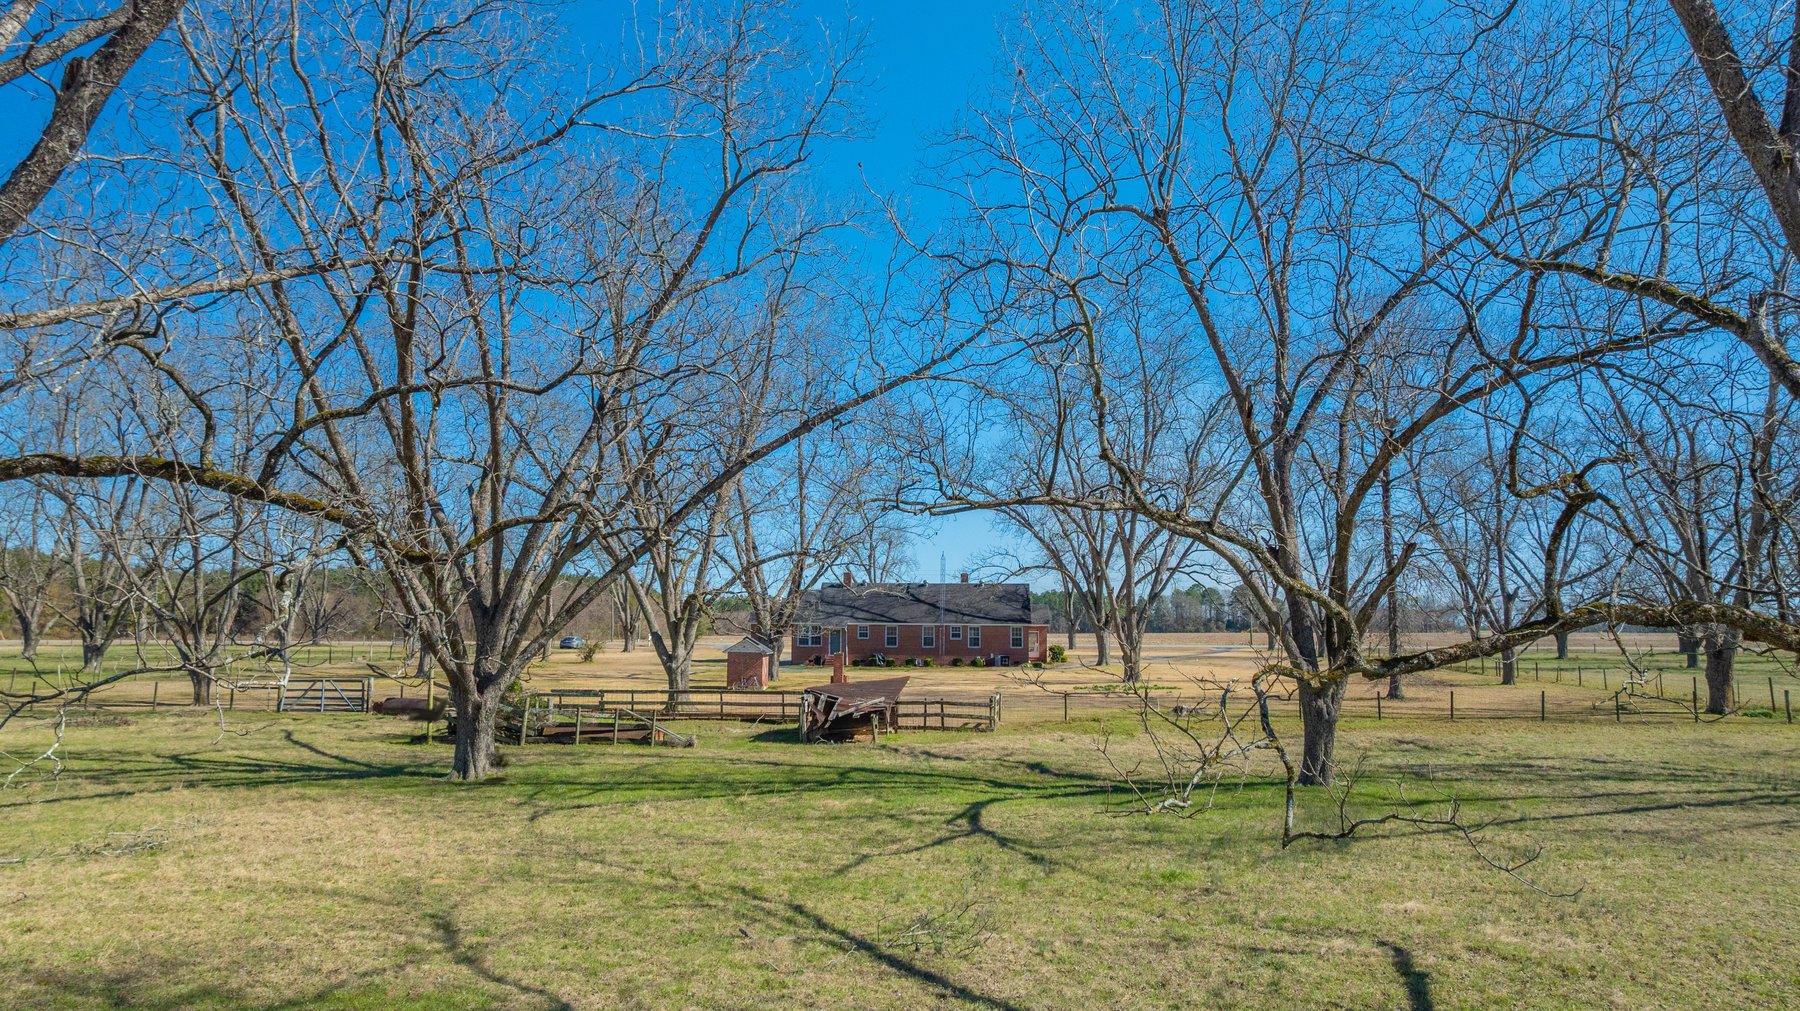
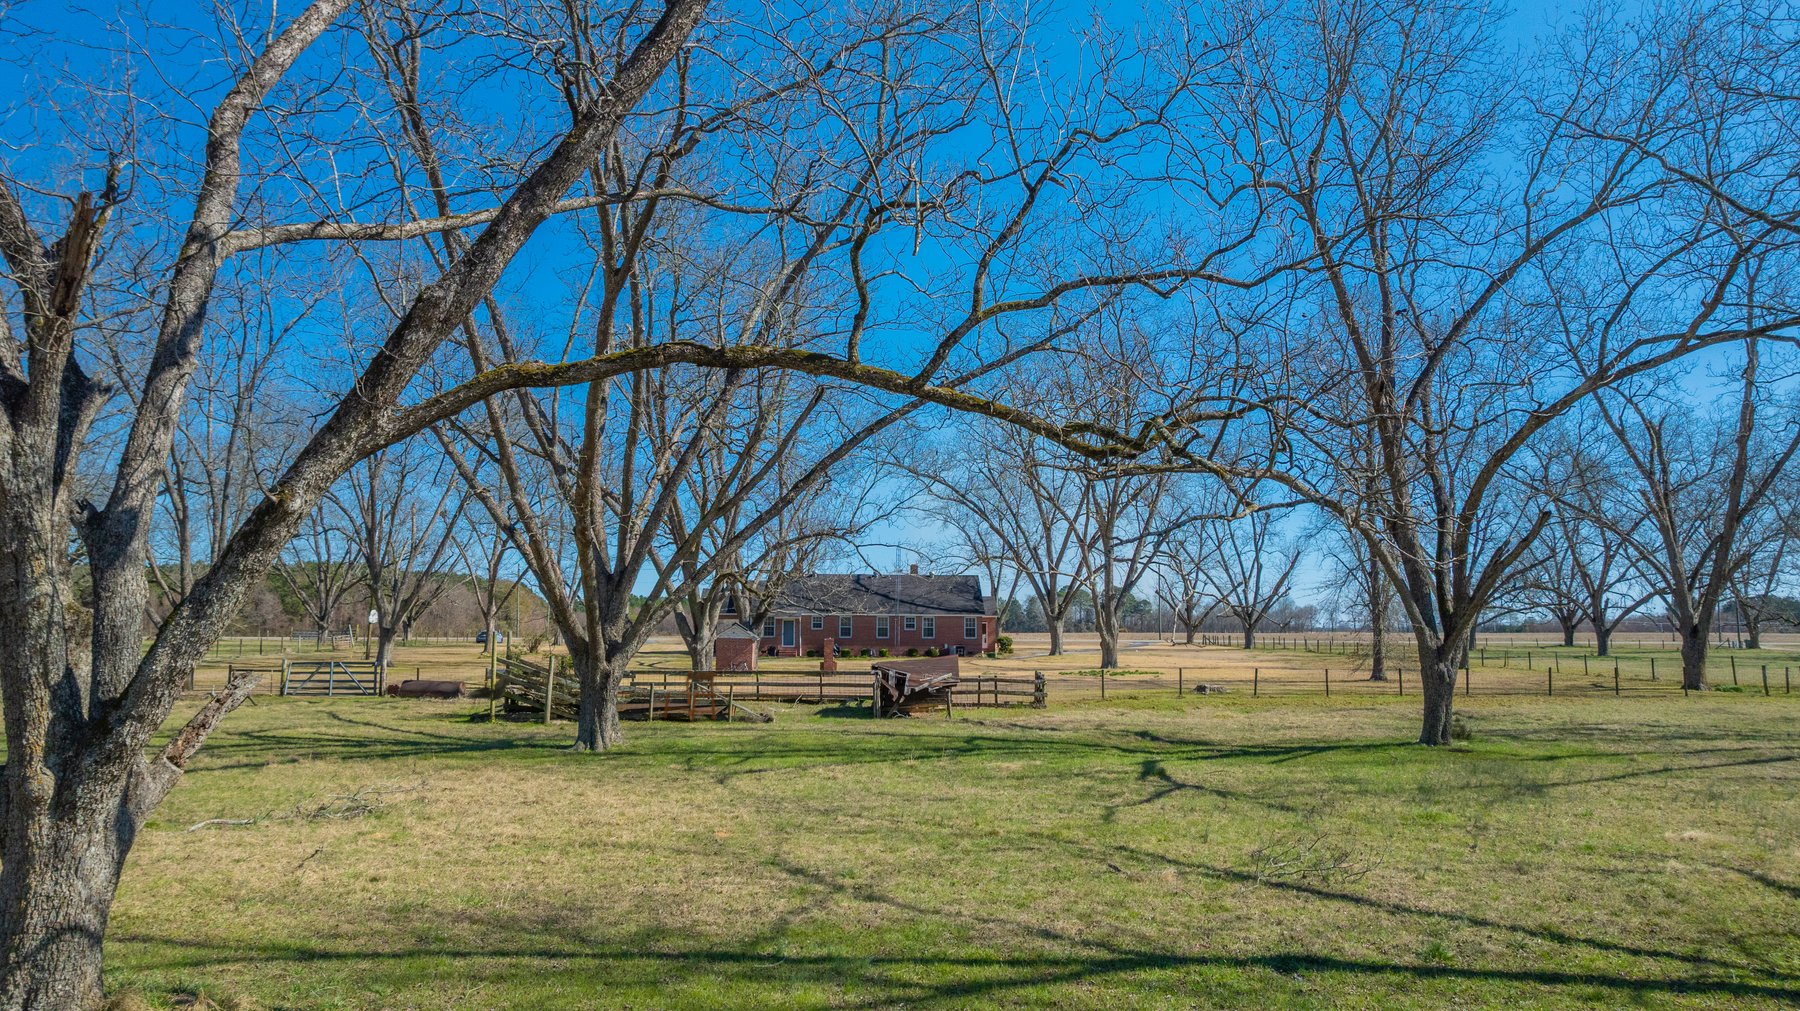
bench: none [589,695,637,746] -> present [664,671,716,721]
potted tree: present [486,746,510,782] -> present [1449,716,1472,752]

